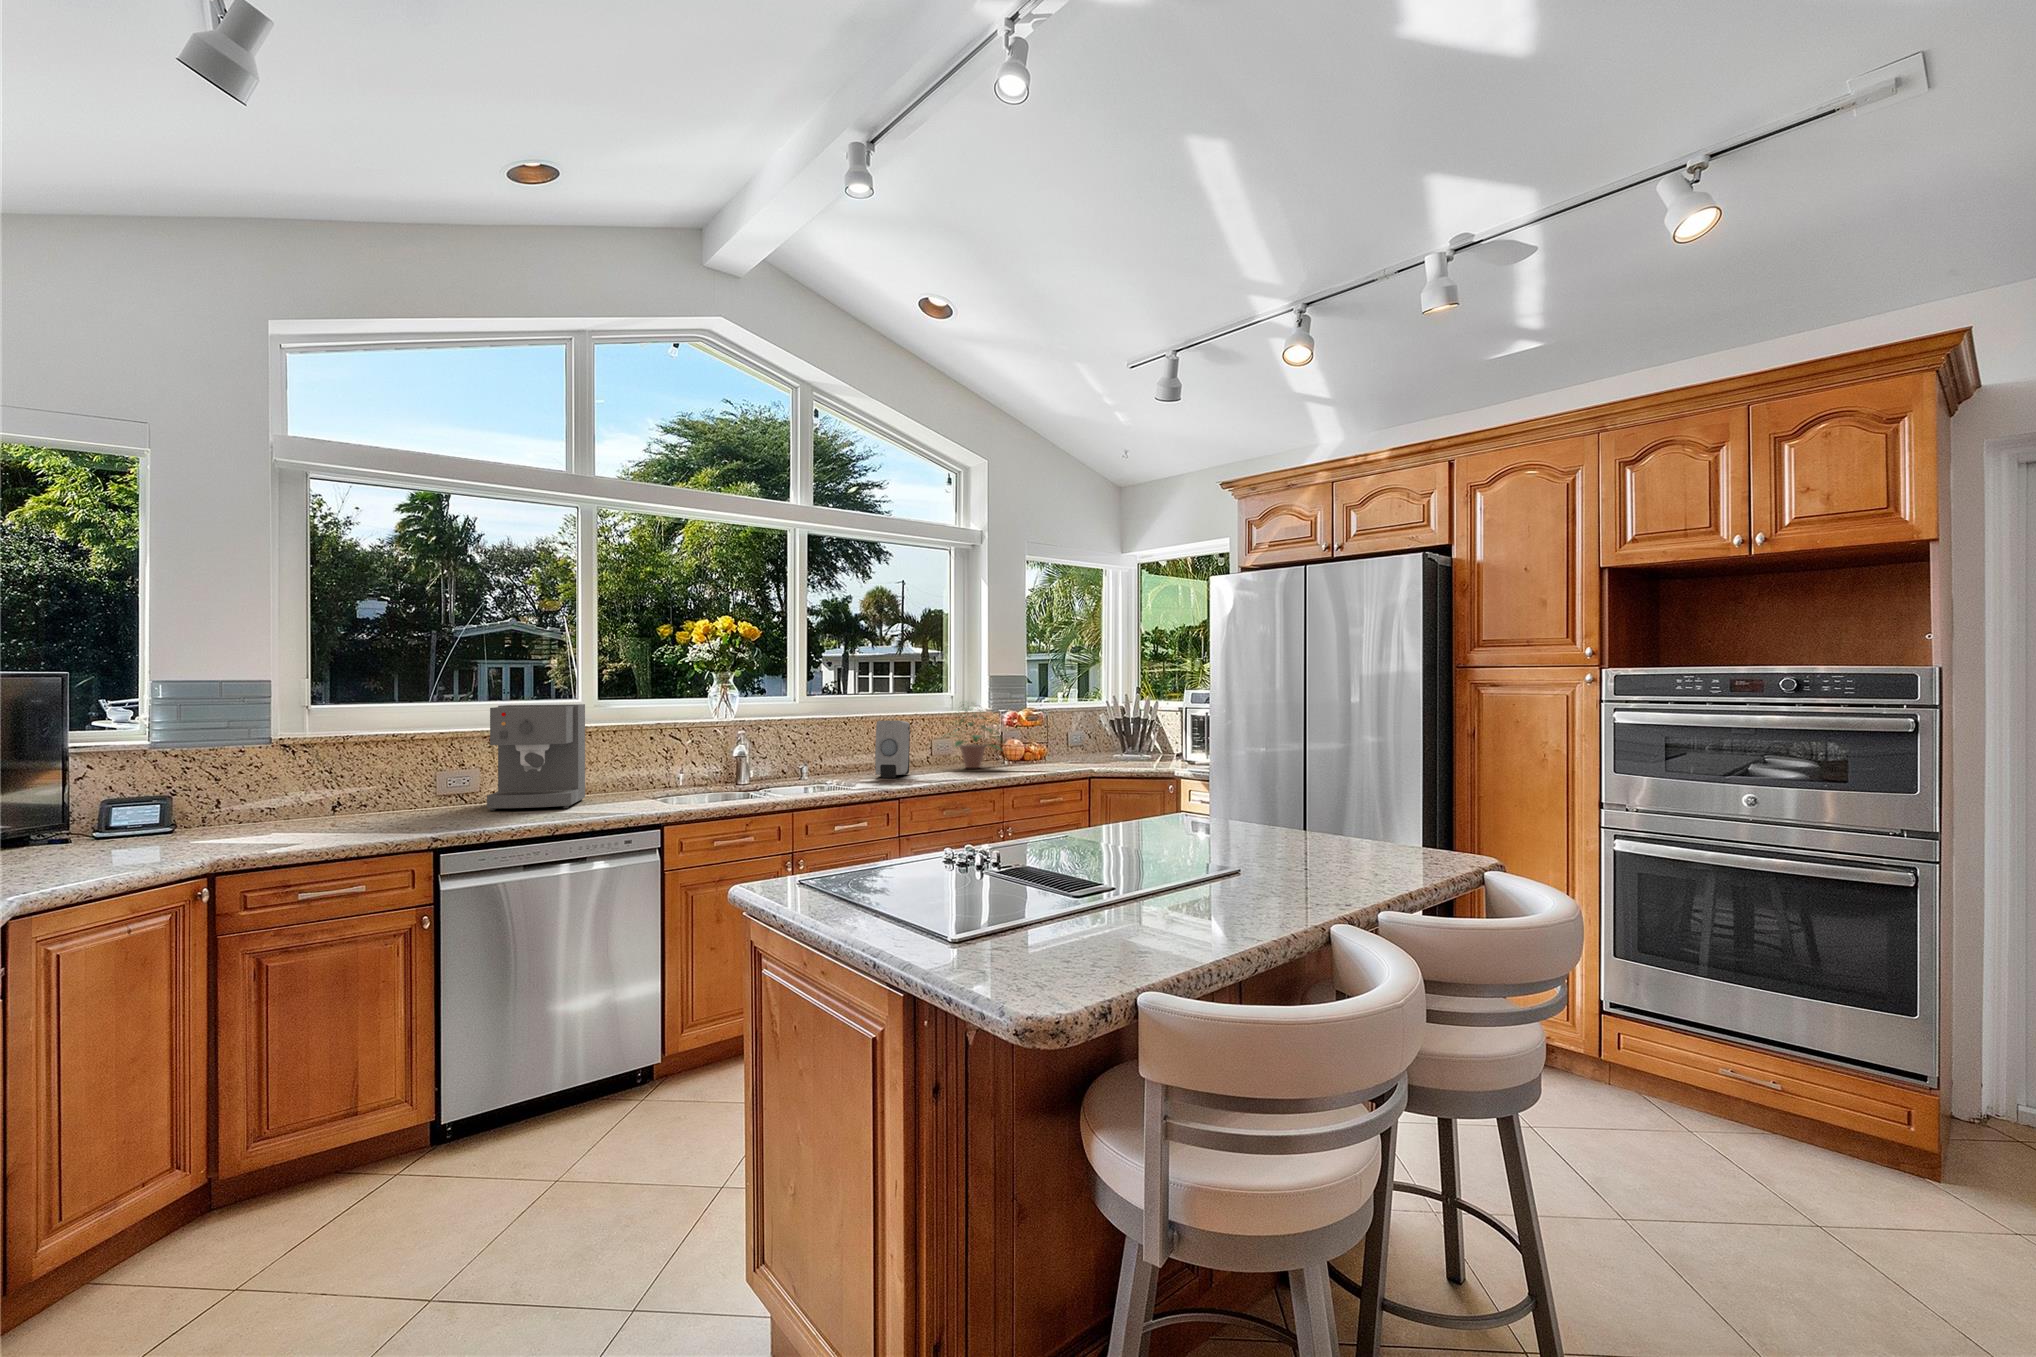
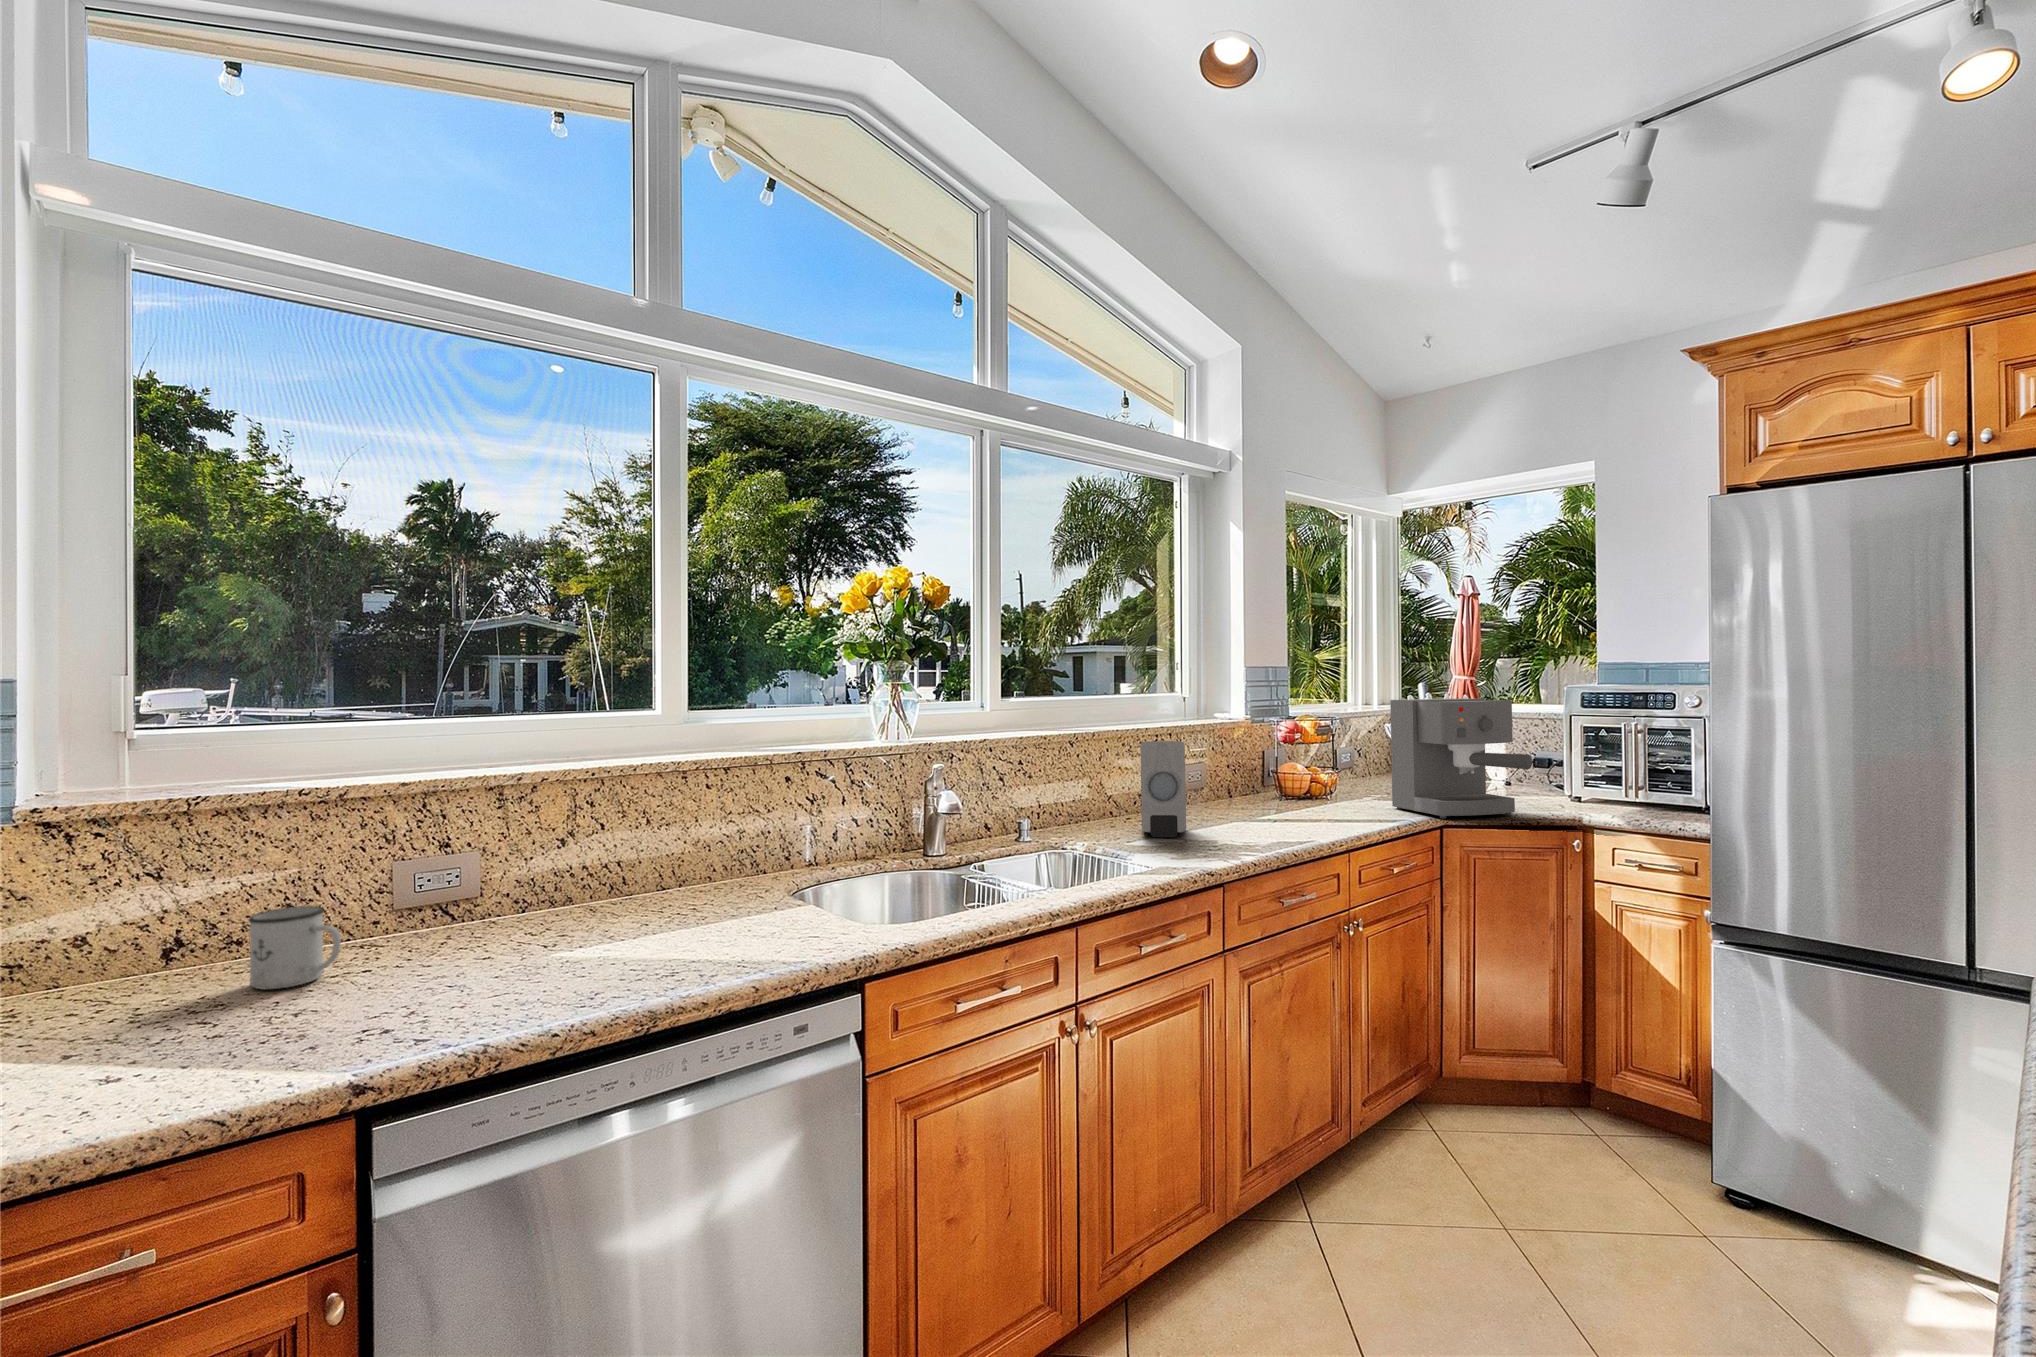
coffee maker: present [487,704,585,811] -> present [1390,699,1532,818]
potted plant: present [943,707,1001,768] -> none [1199,707,1315,813]
mug: none [377,785,418,819] -> present [249,906,341,989]

